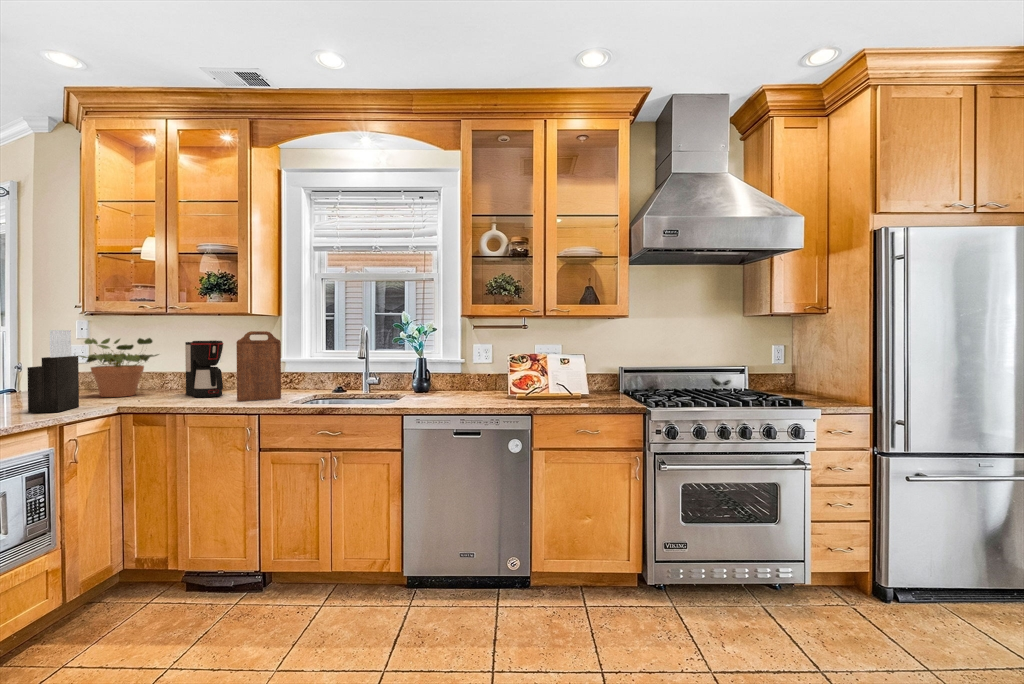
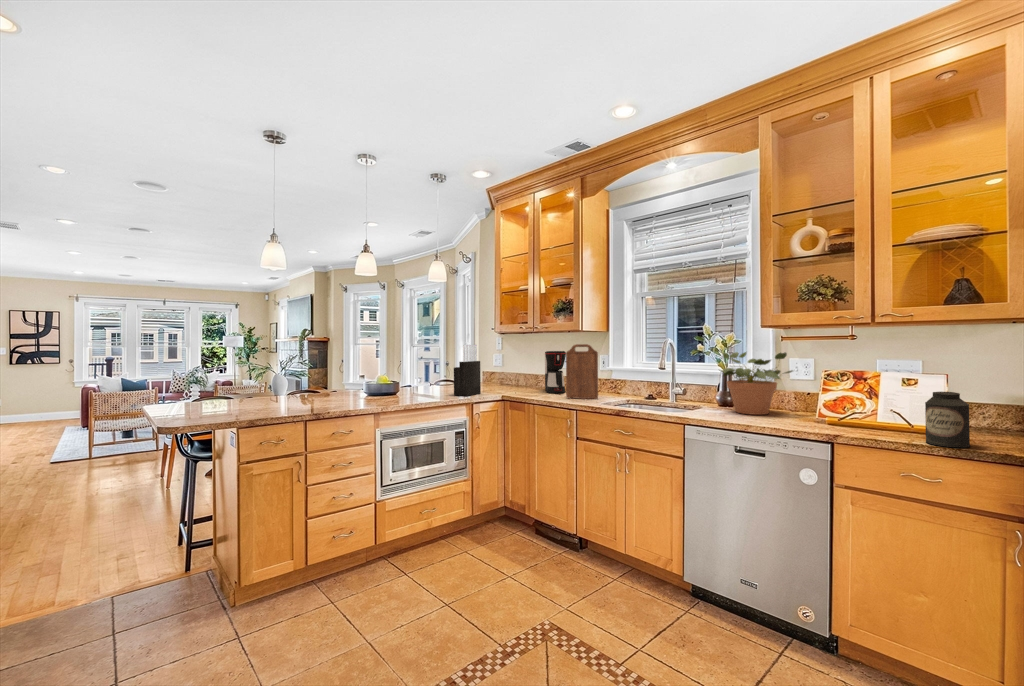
potted plant: present [80,338,159,397] -> present [720,352,792,415]
canister: none [585,366,608,405] -> present [925,392,970,448]

